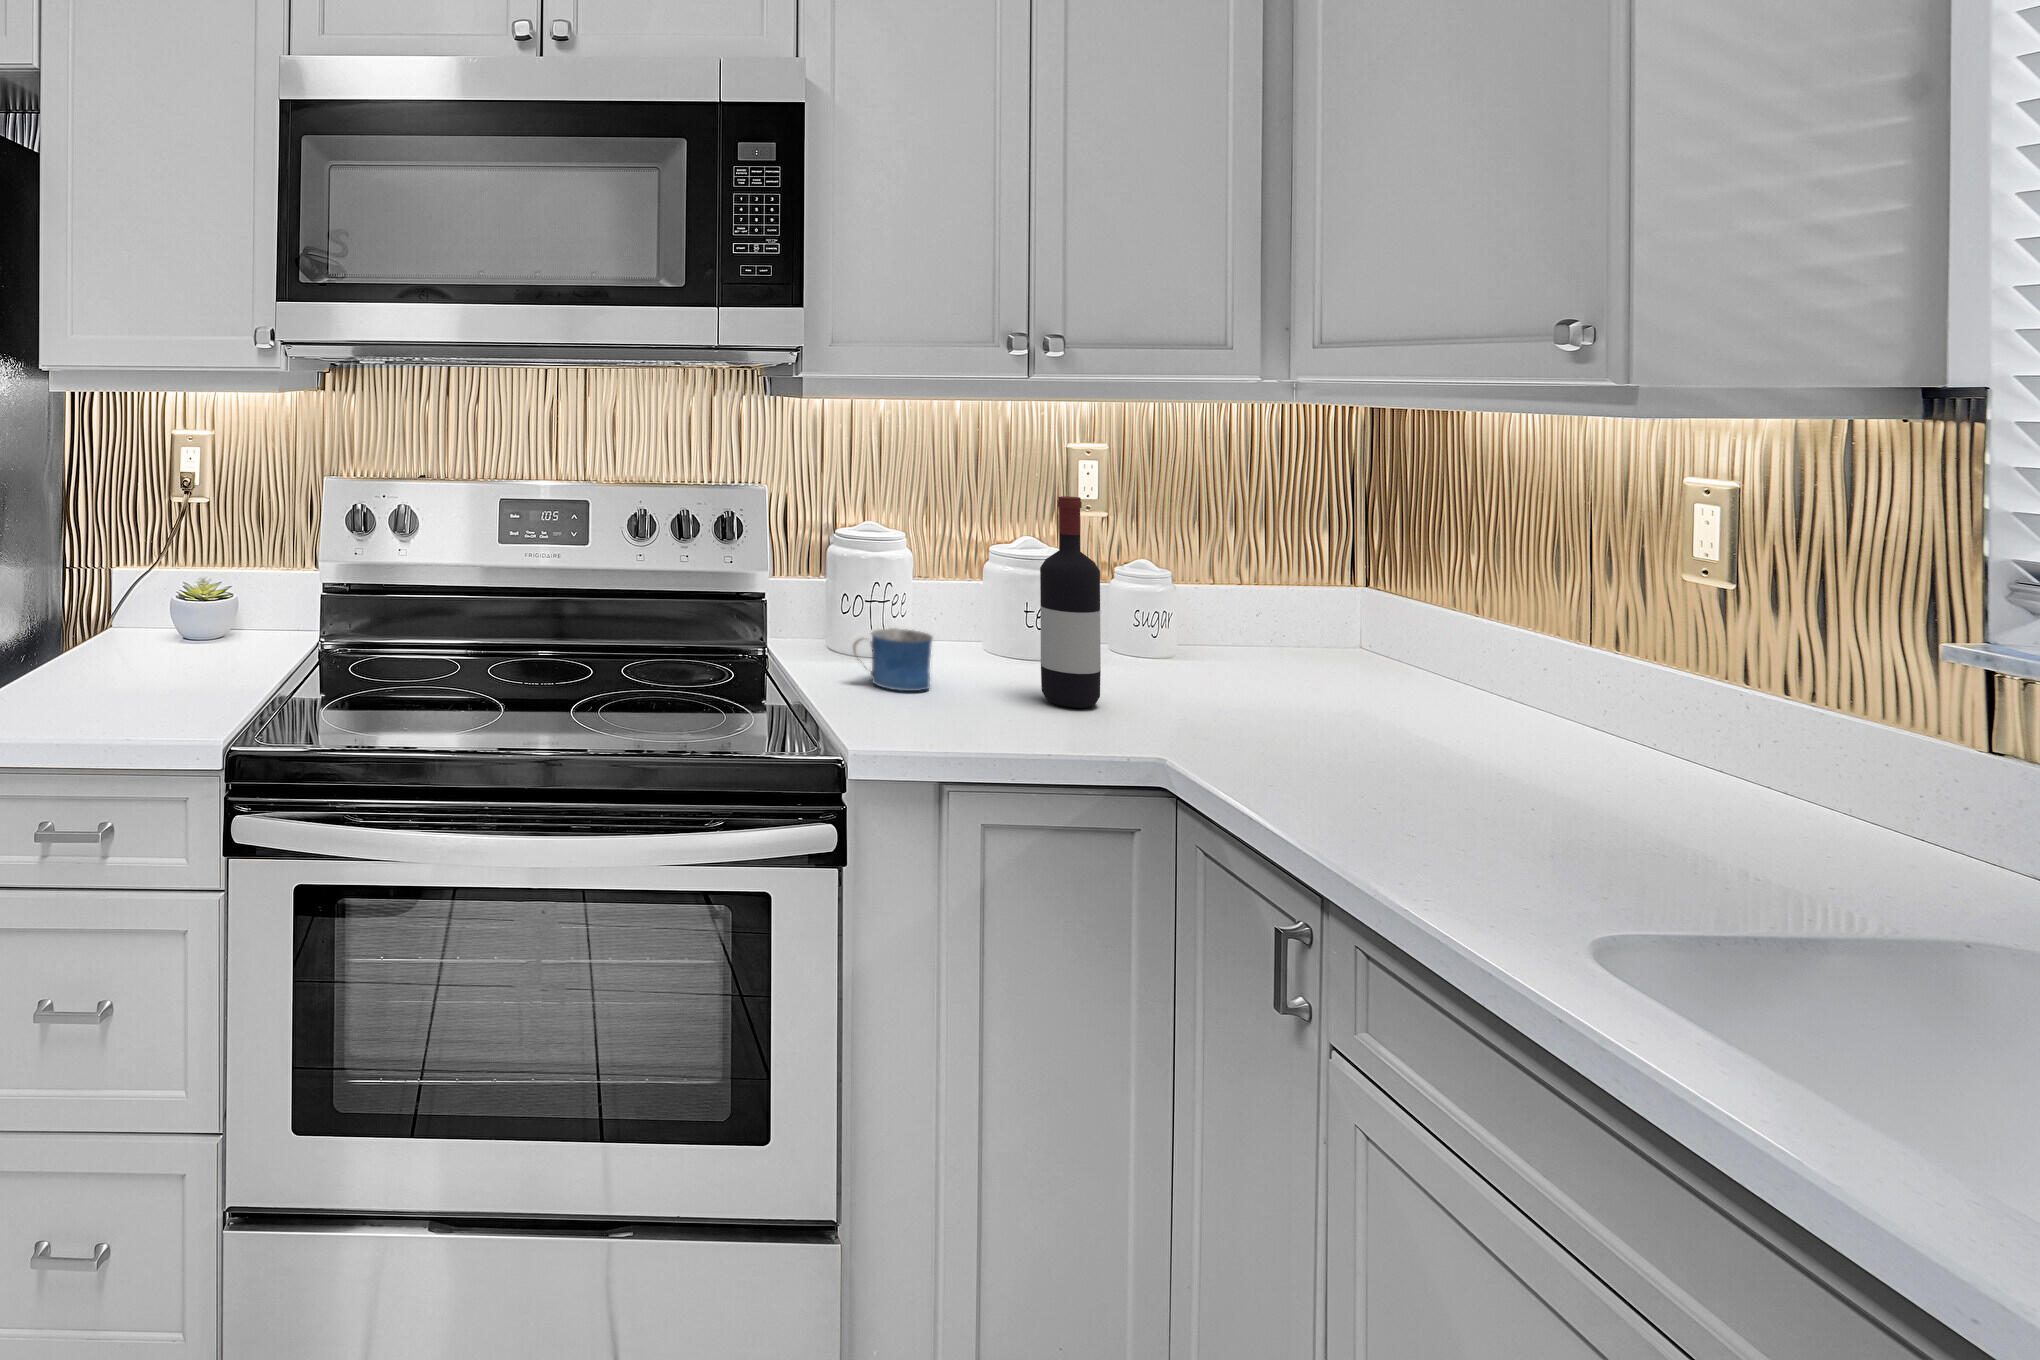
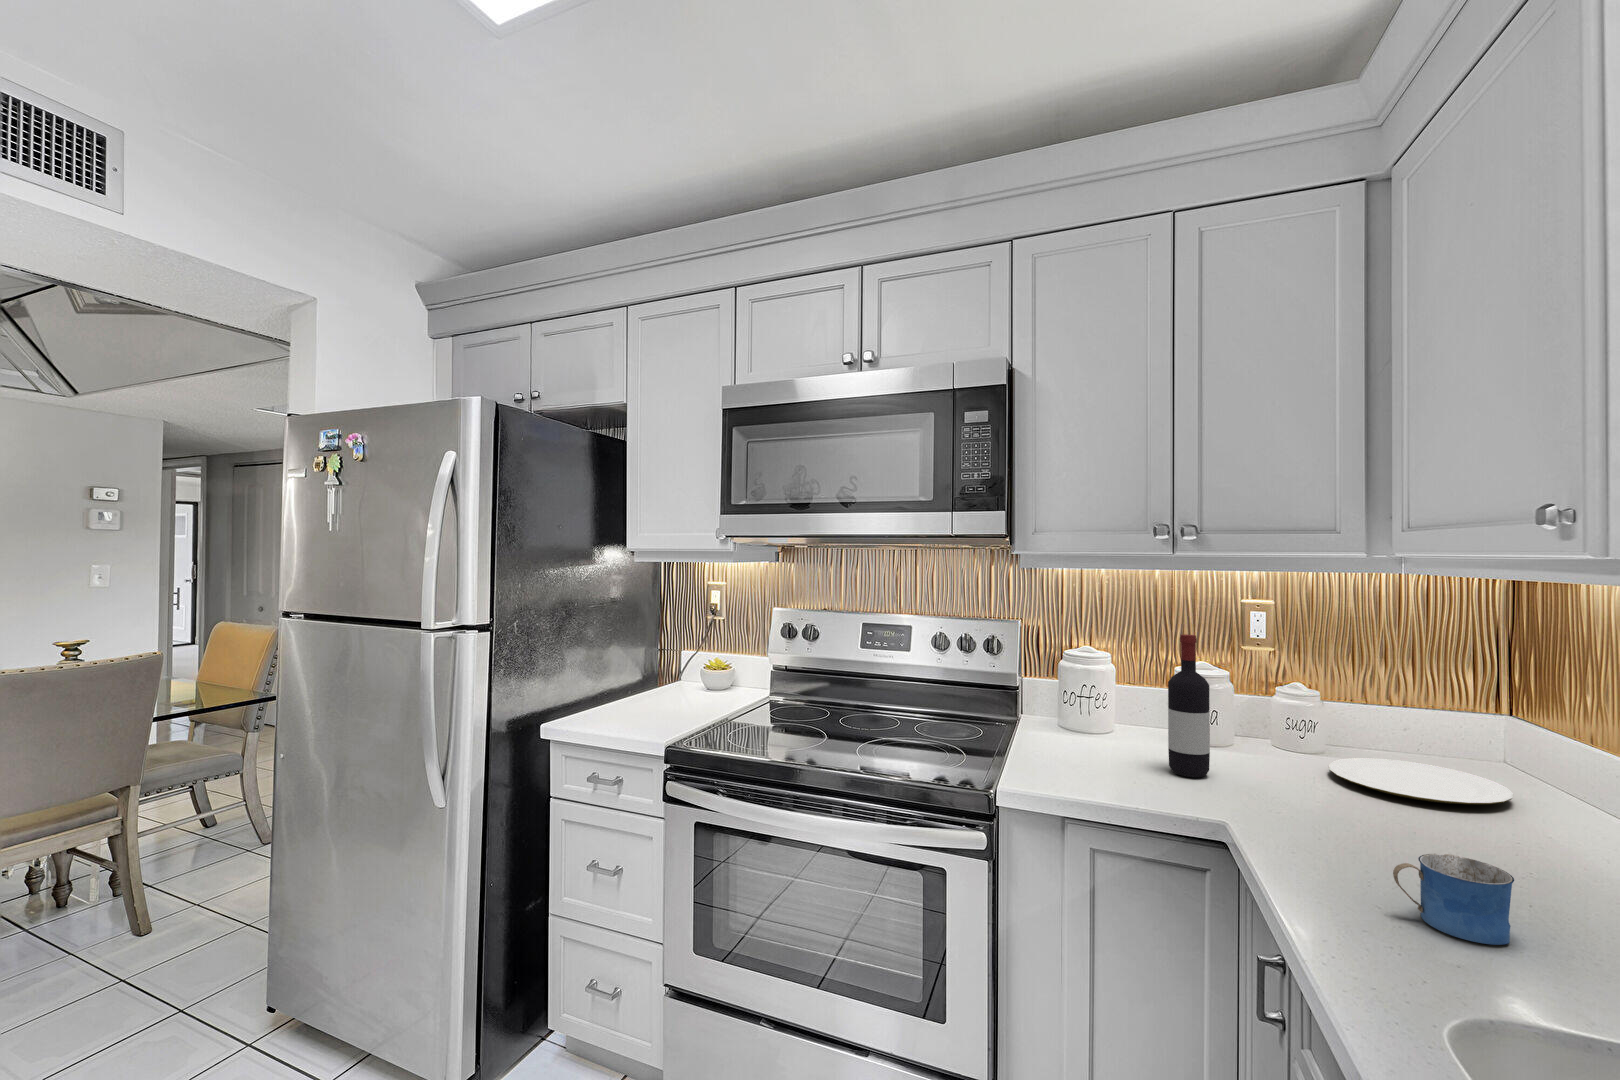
mug: present [853,628,932,691] -> present [1393,854,1514,945]
plate: none [1214,656,1444,707] -> present [1328,758,1513,804]

